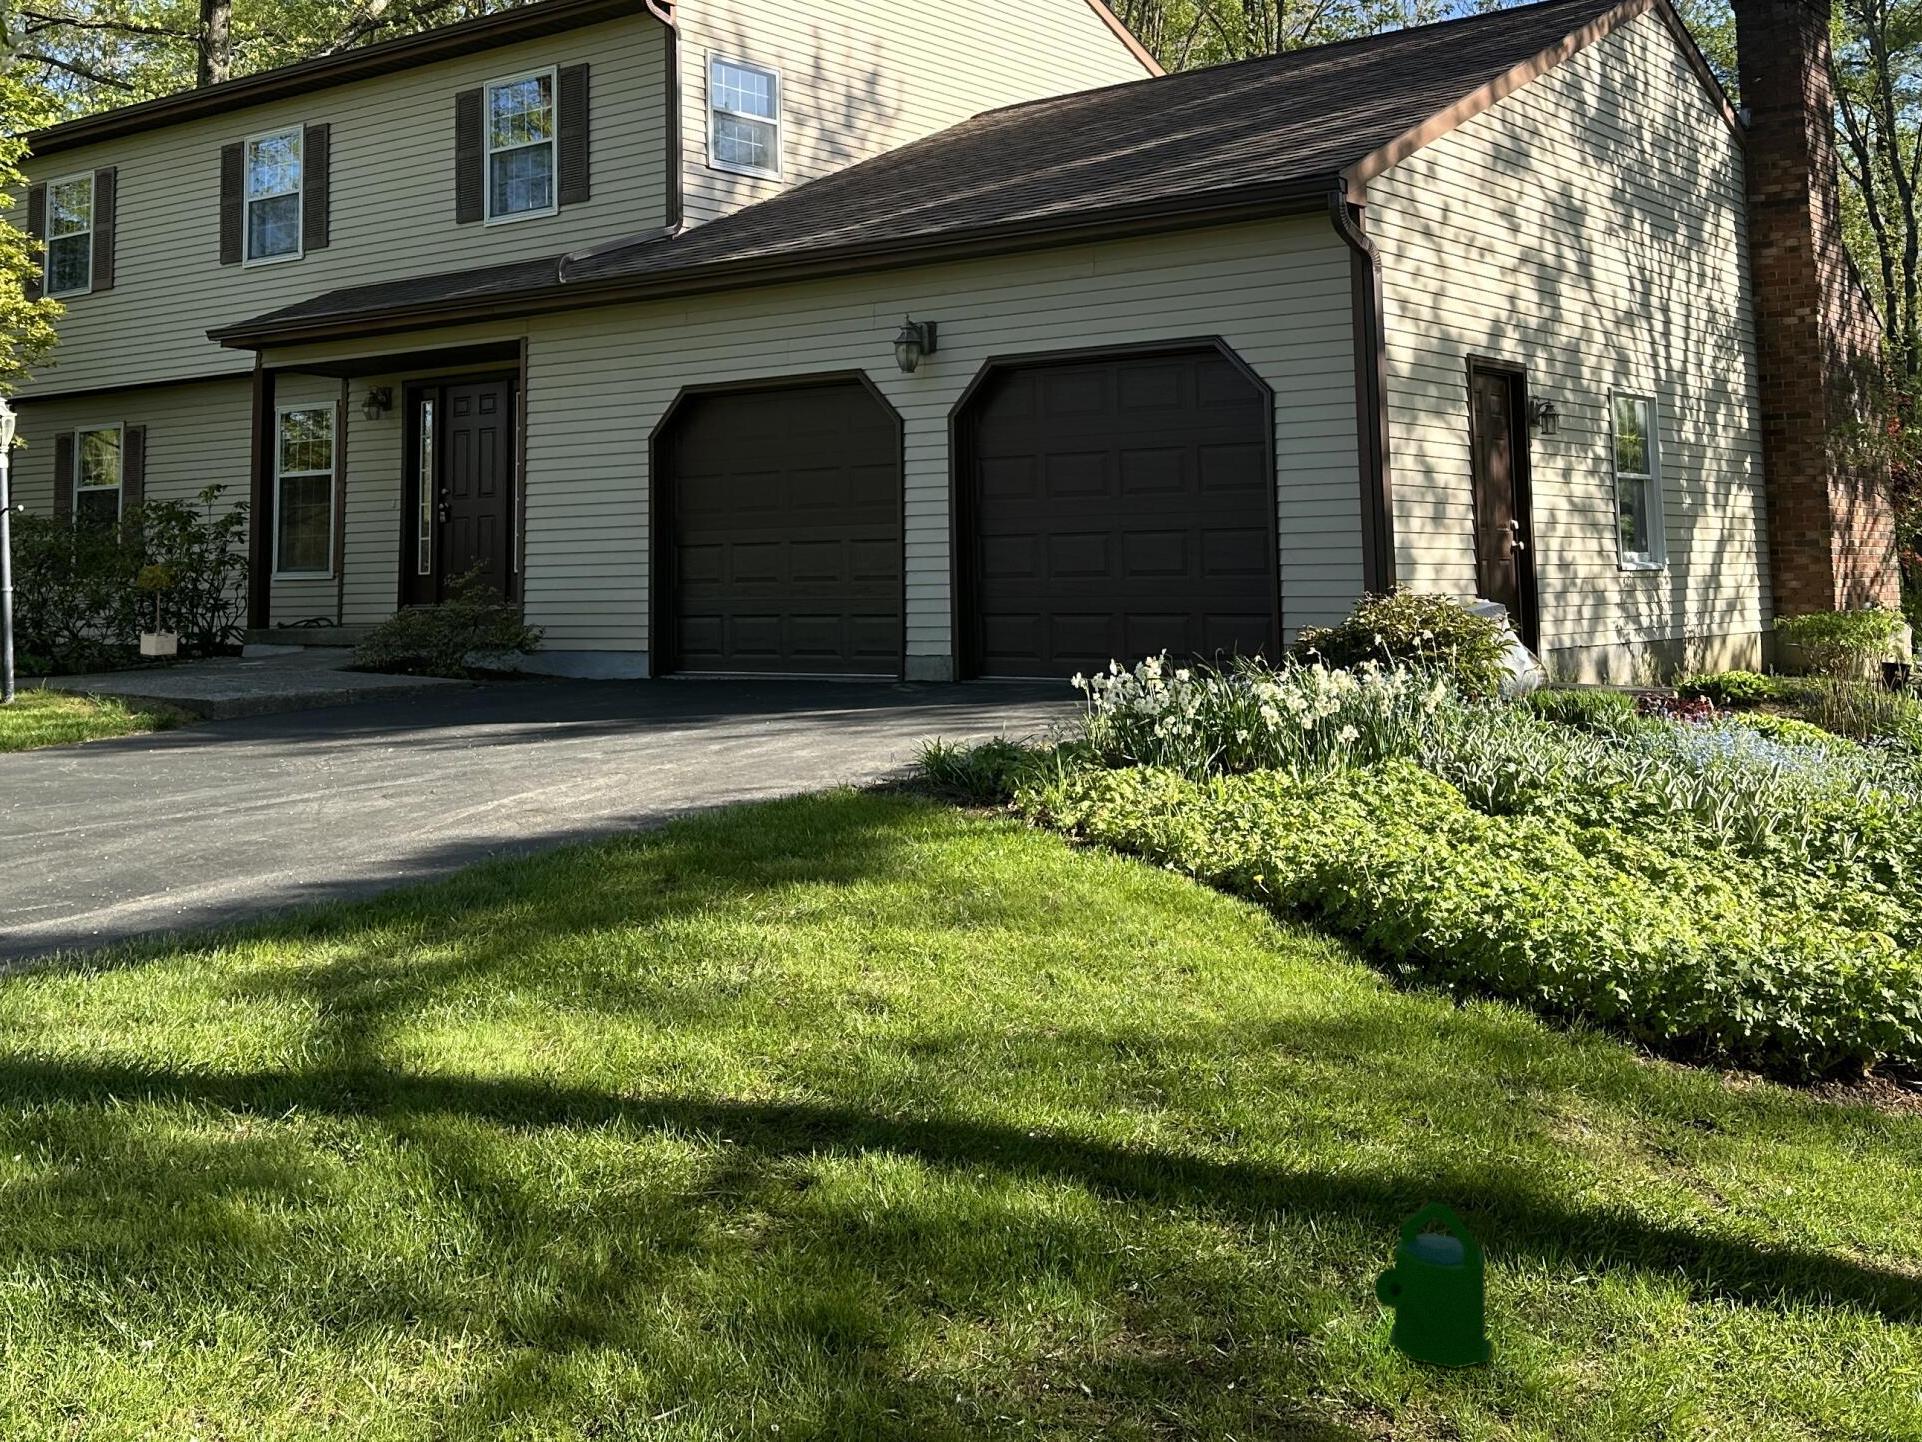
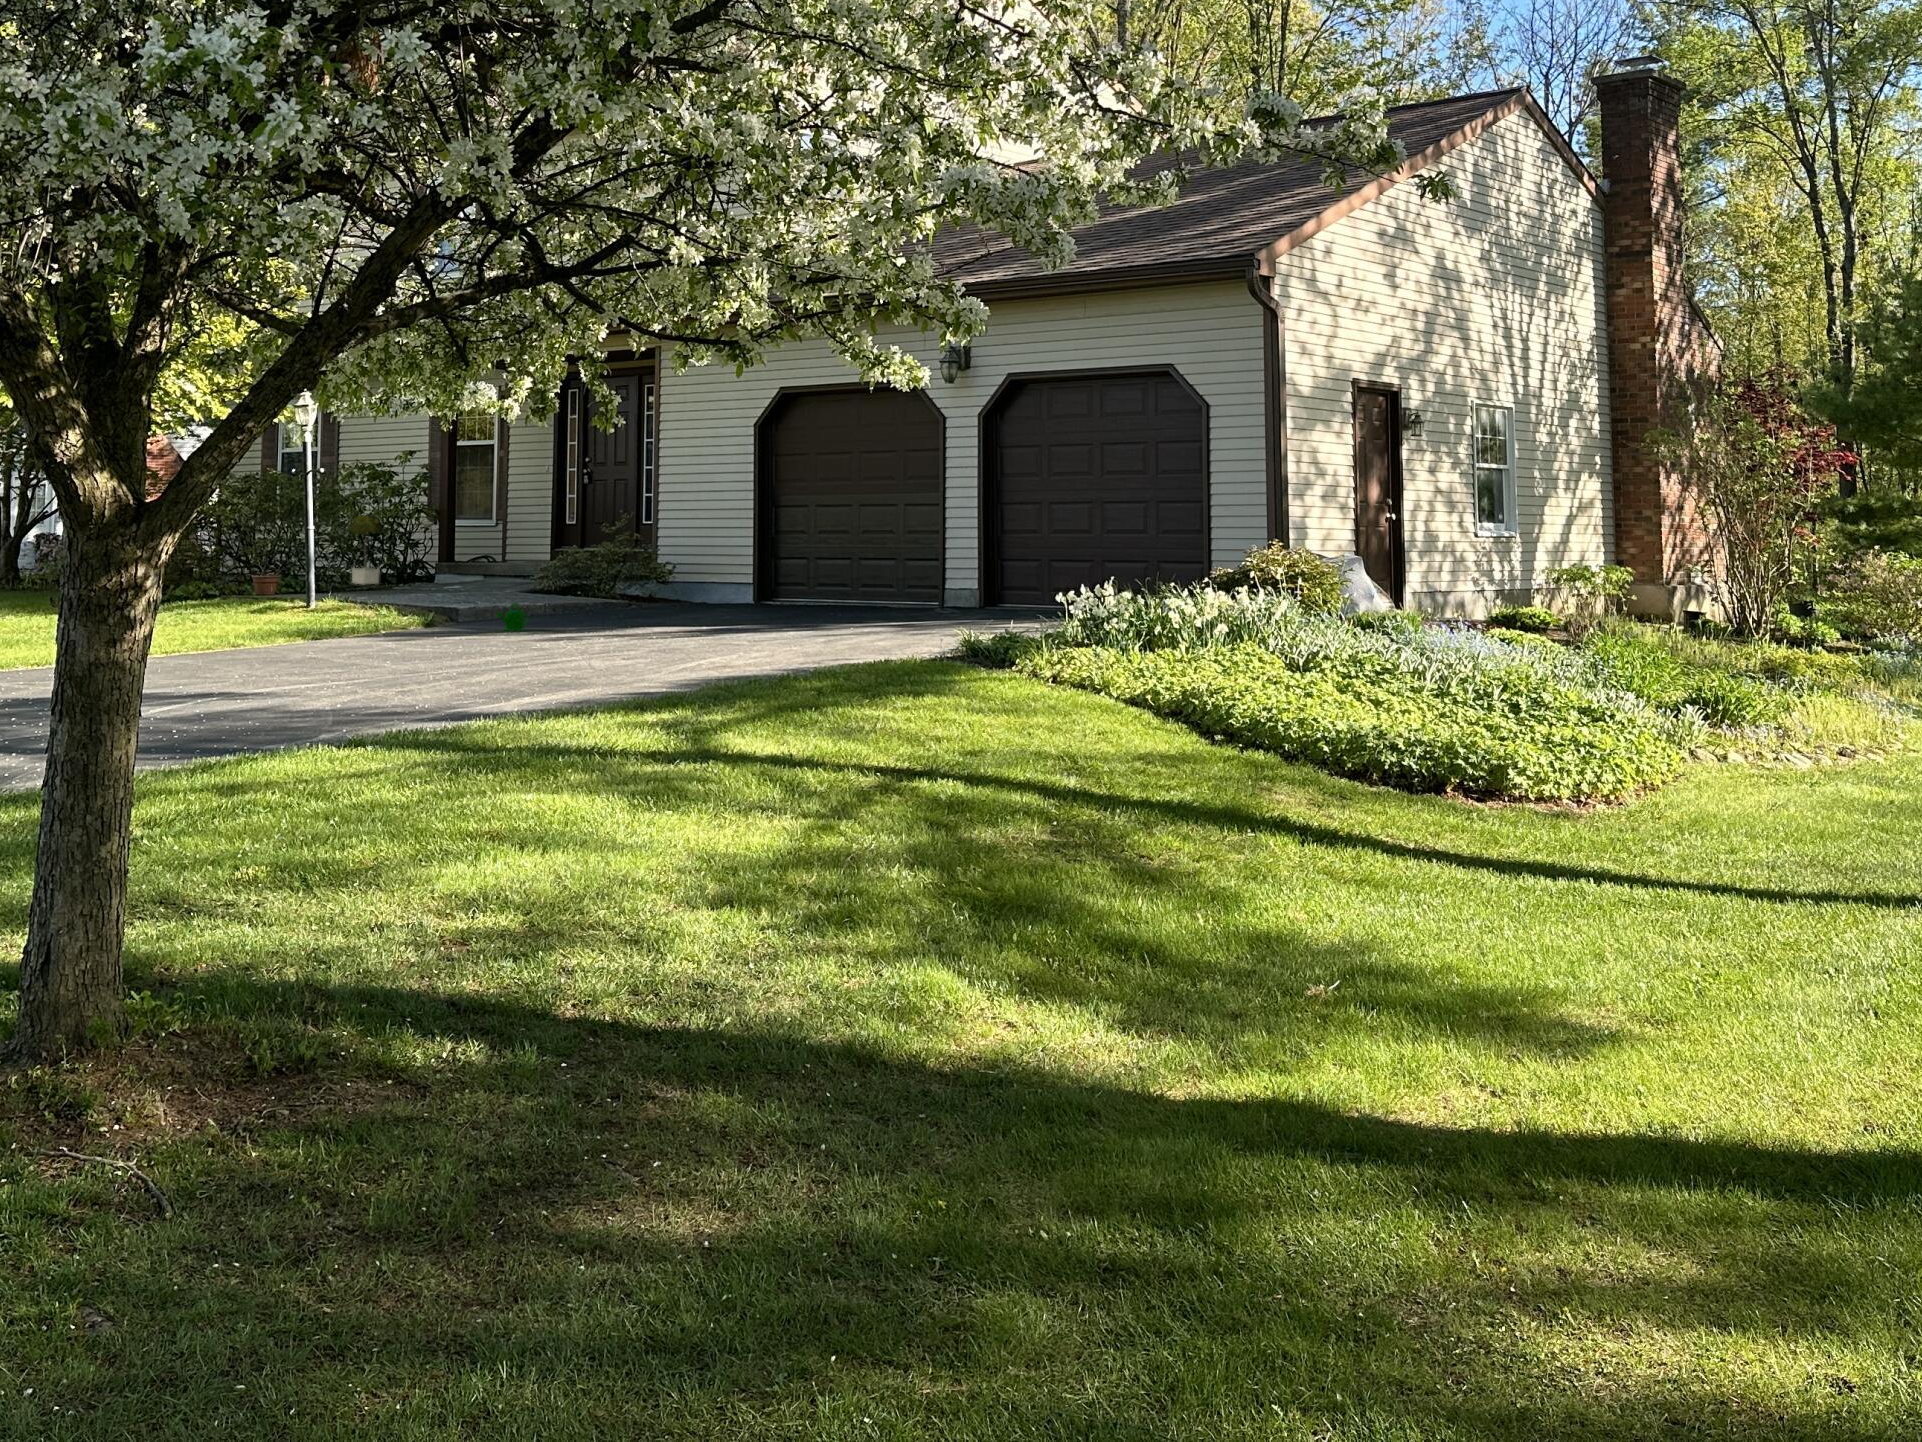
watering can: present [1375,1202,1493,1368] -> present [497,603,529,631]

